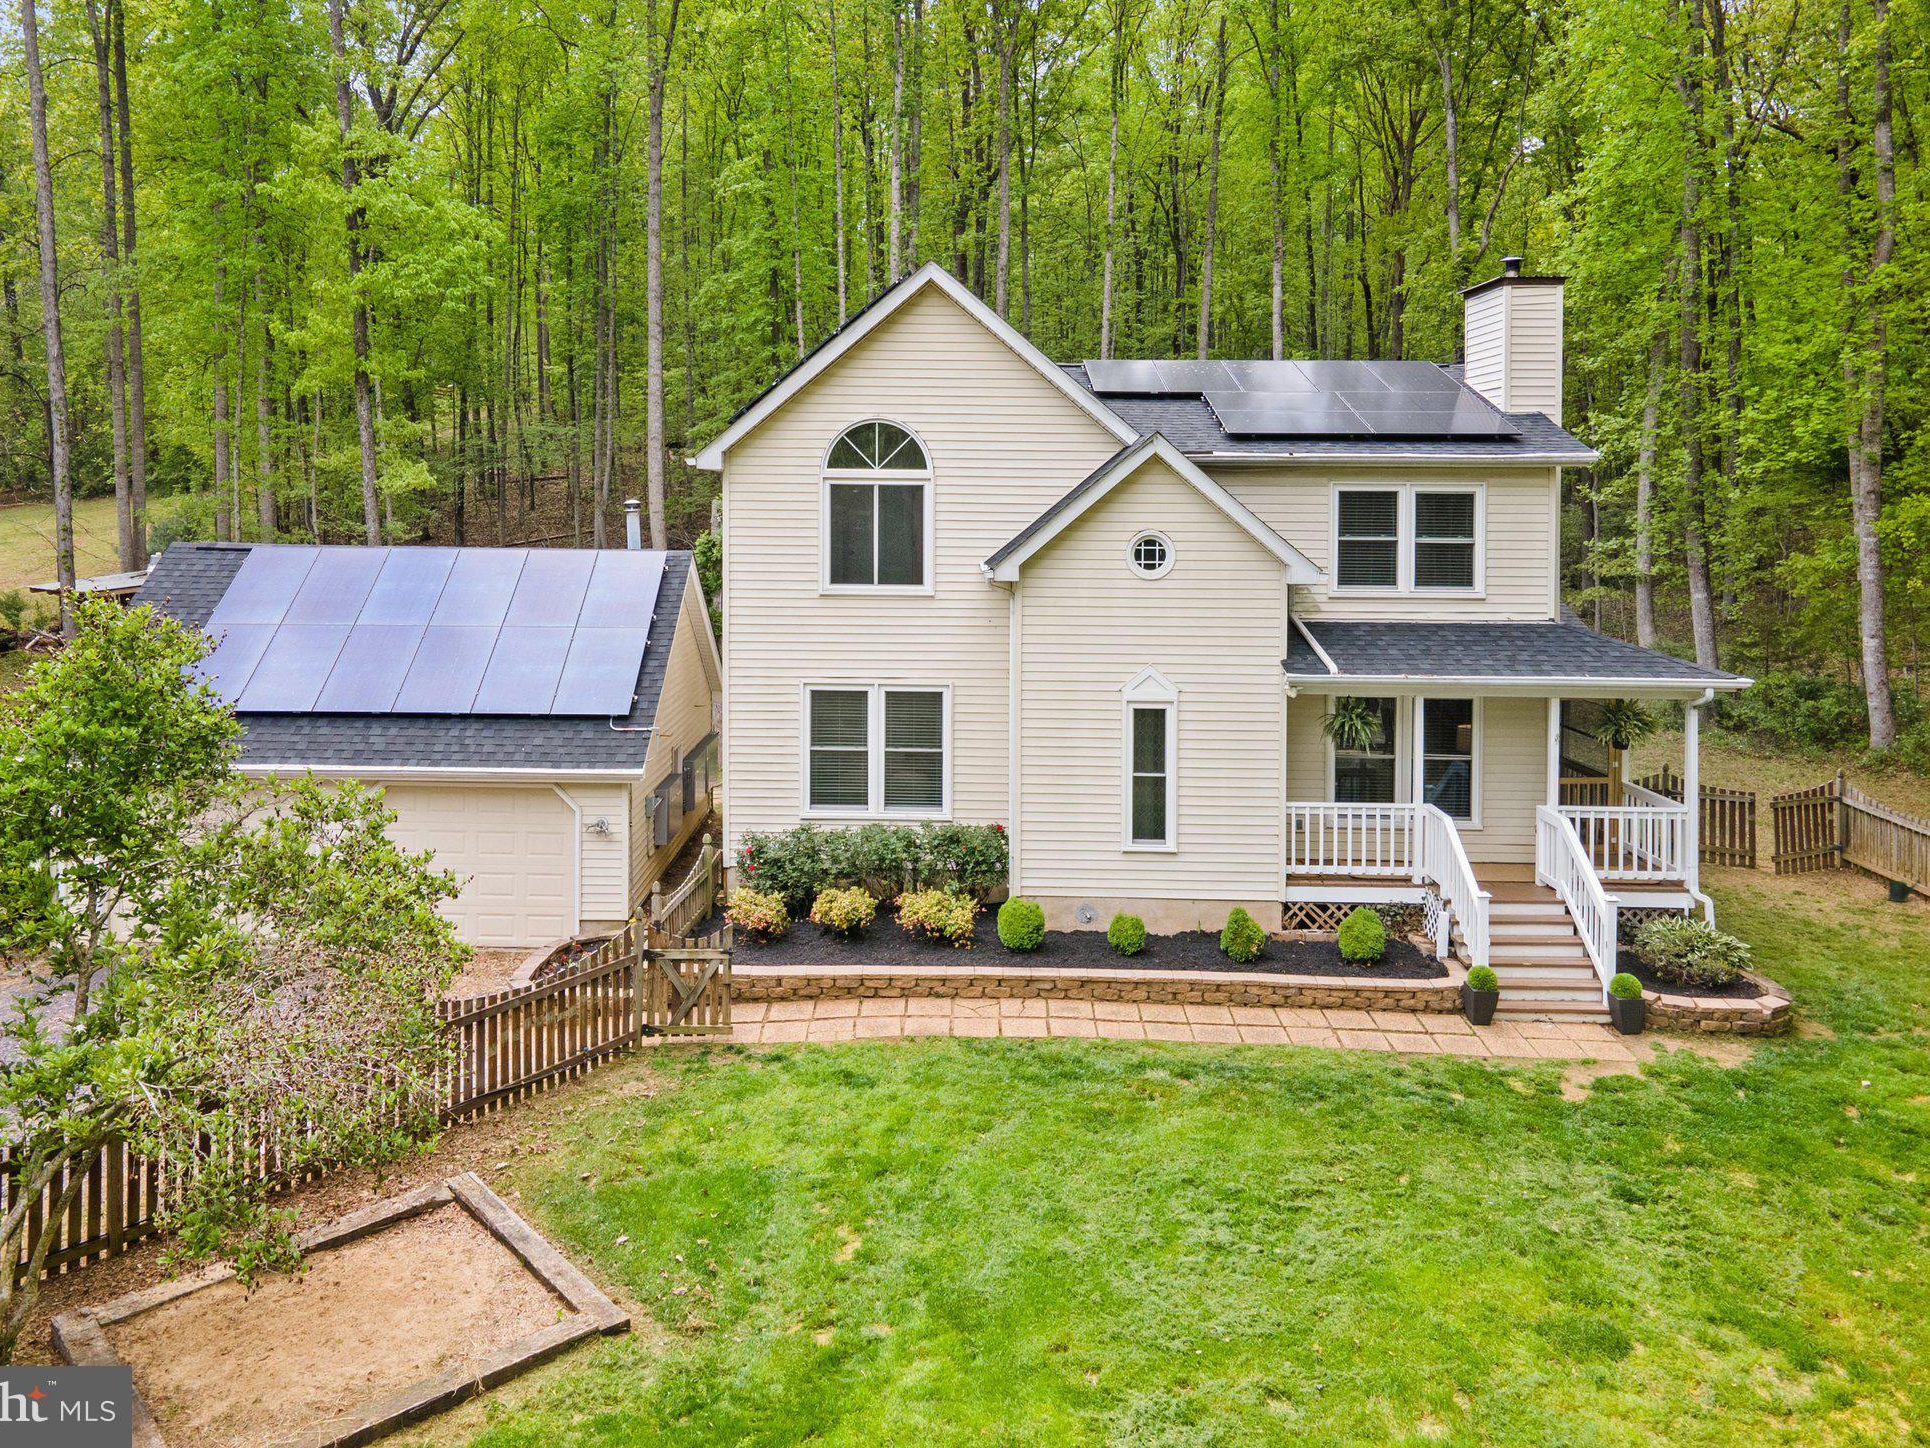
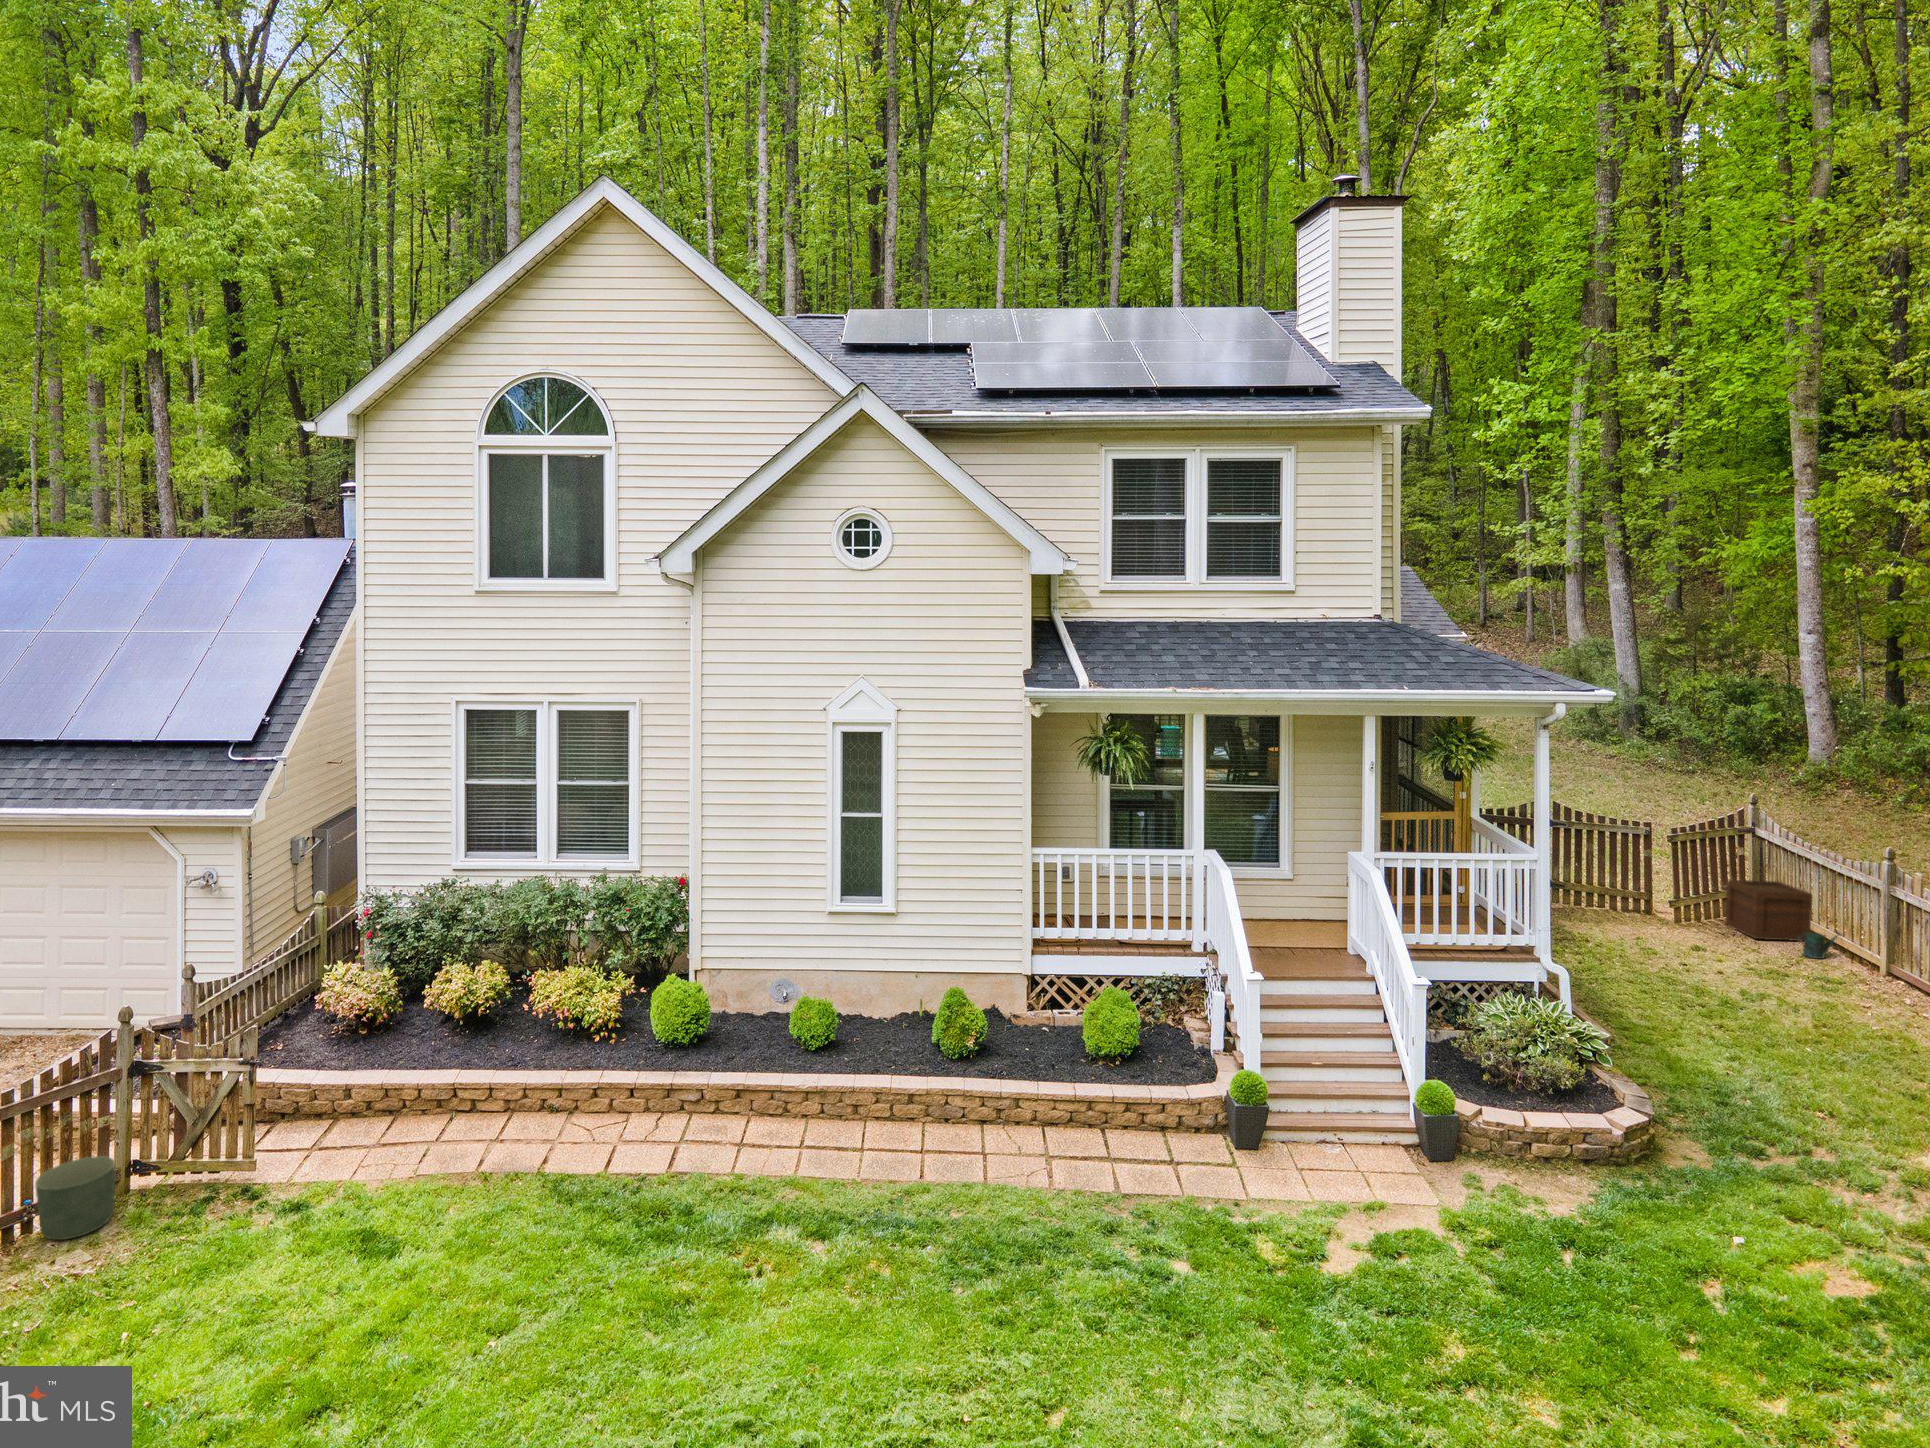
wooden crate: none [1821,840,1896,889] -> present [1725,880,1812,941]
planter: none [642,1011,689,1066] -> present [35,1156,115,1240]

